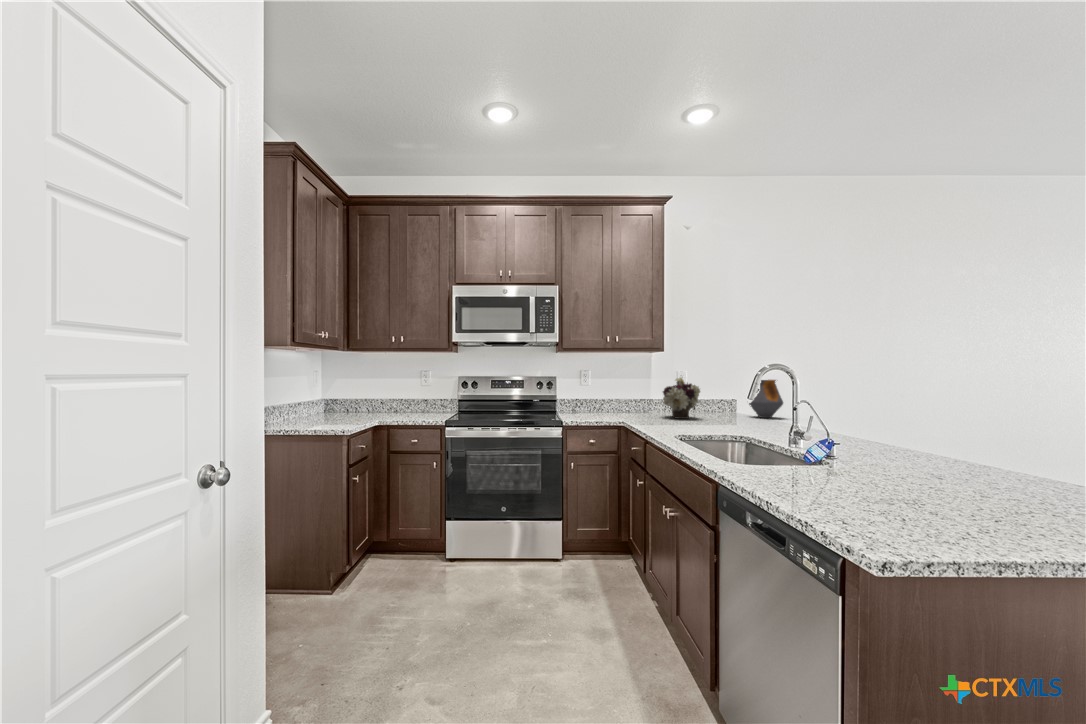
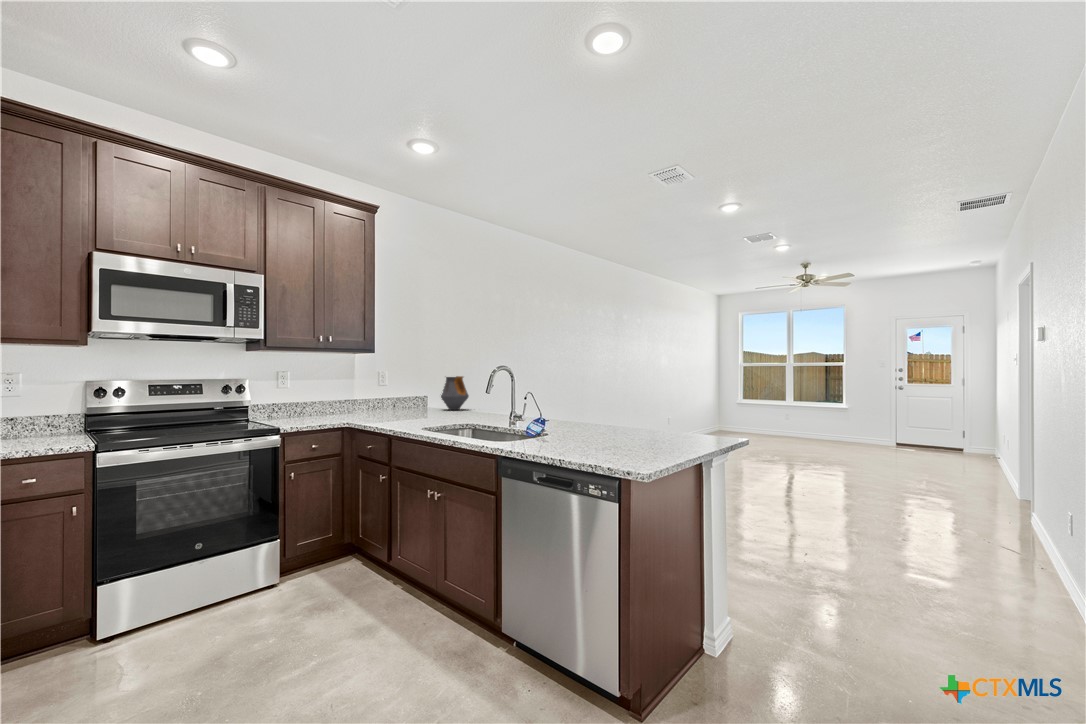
flower arrangement: present [663,377,700,419] -> none [372,376,410,417]

